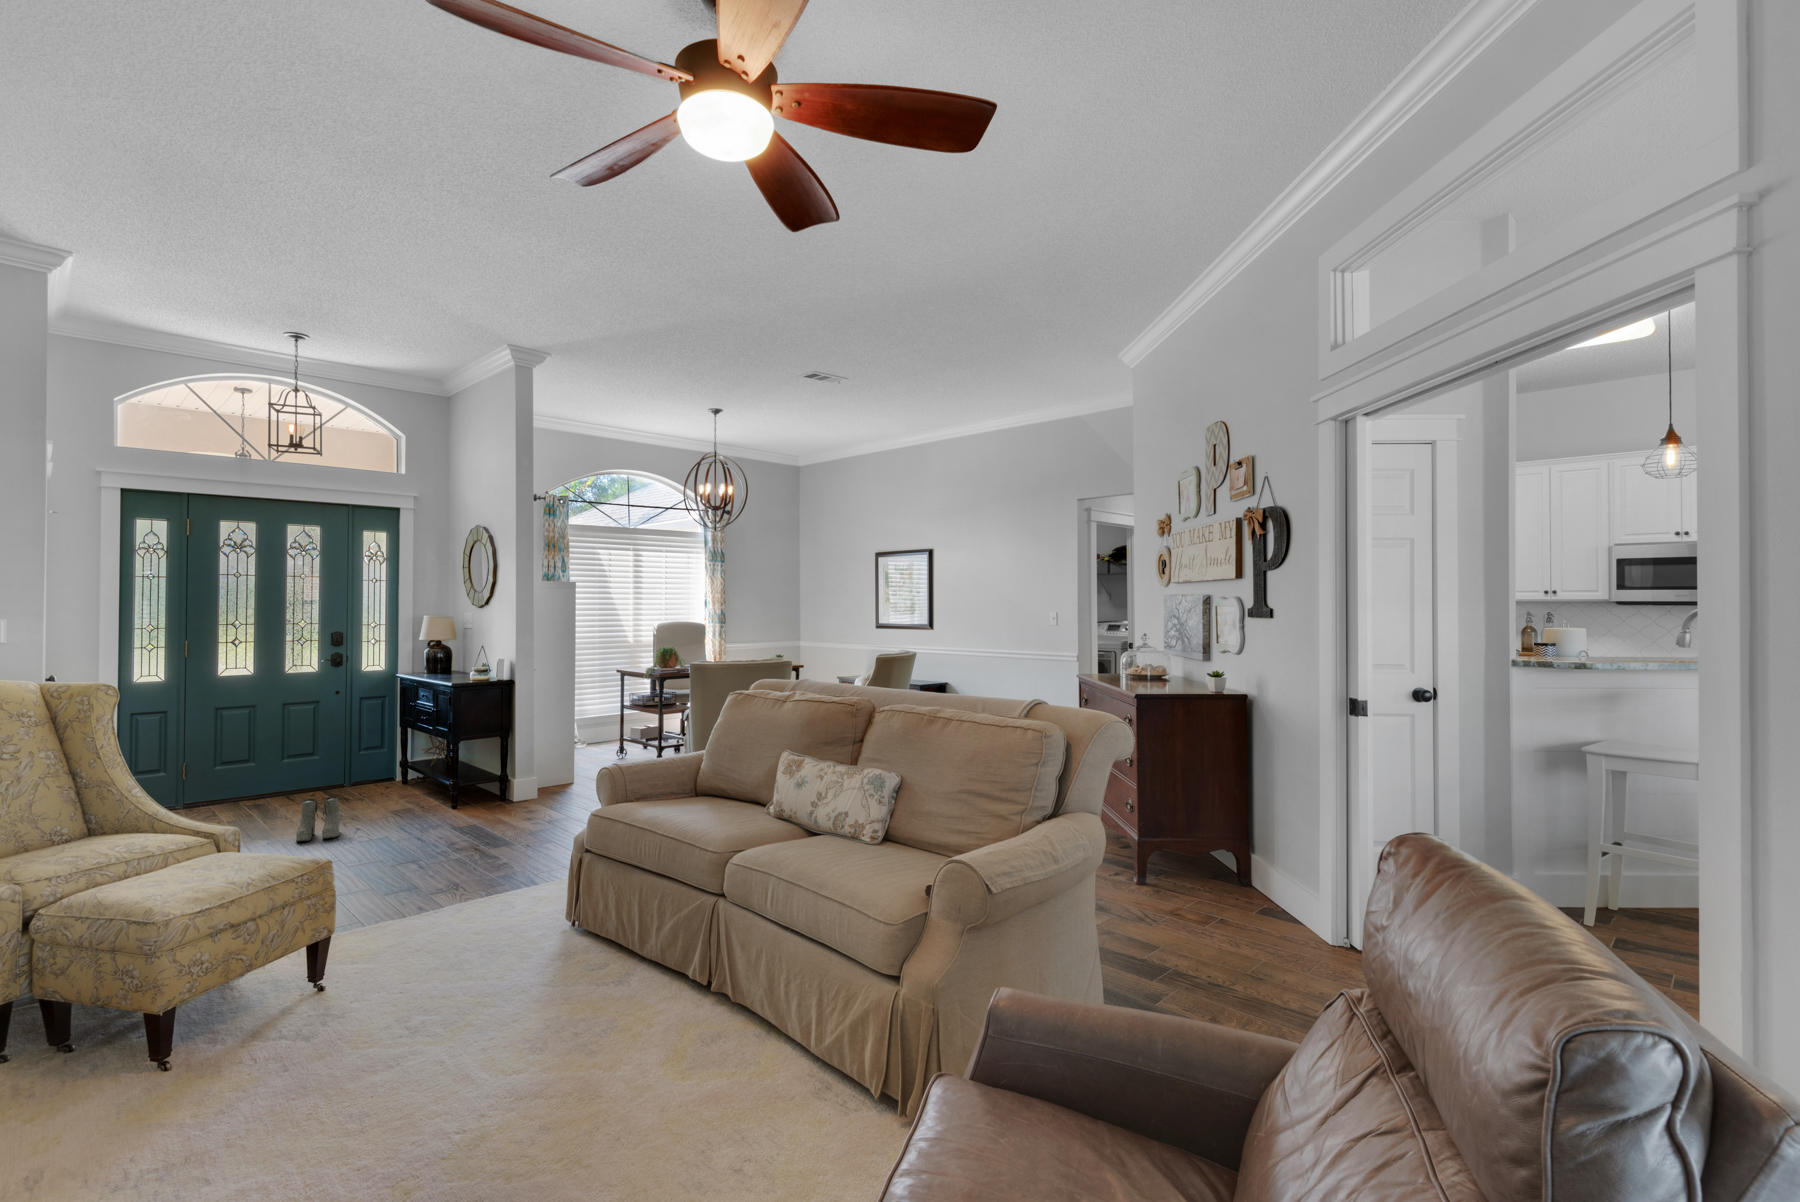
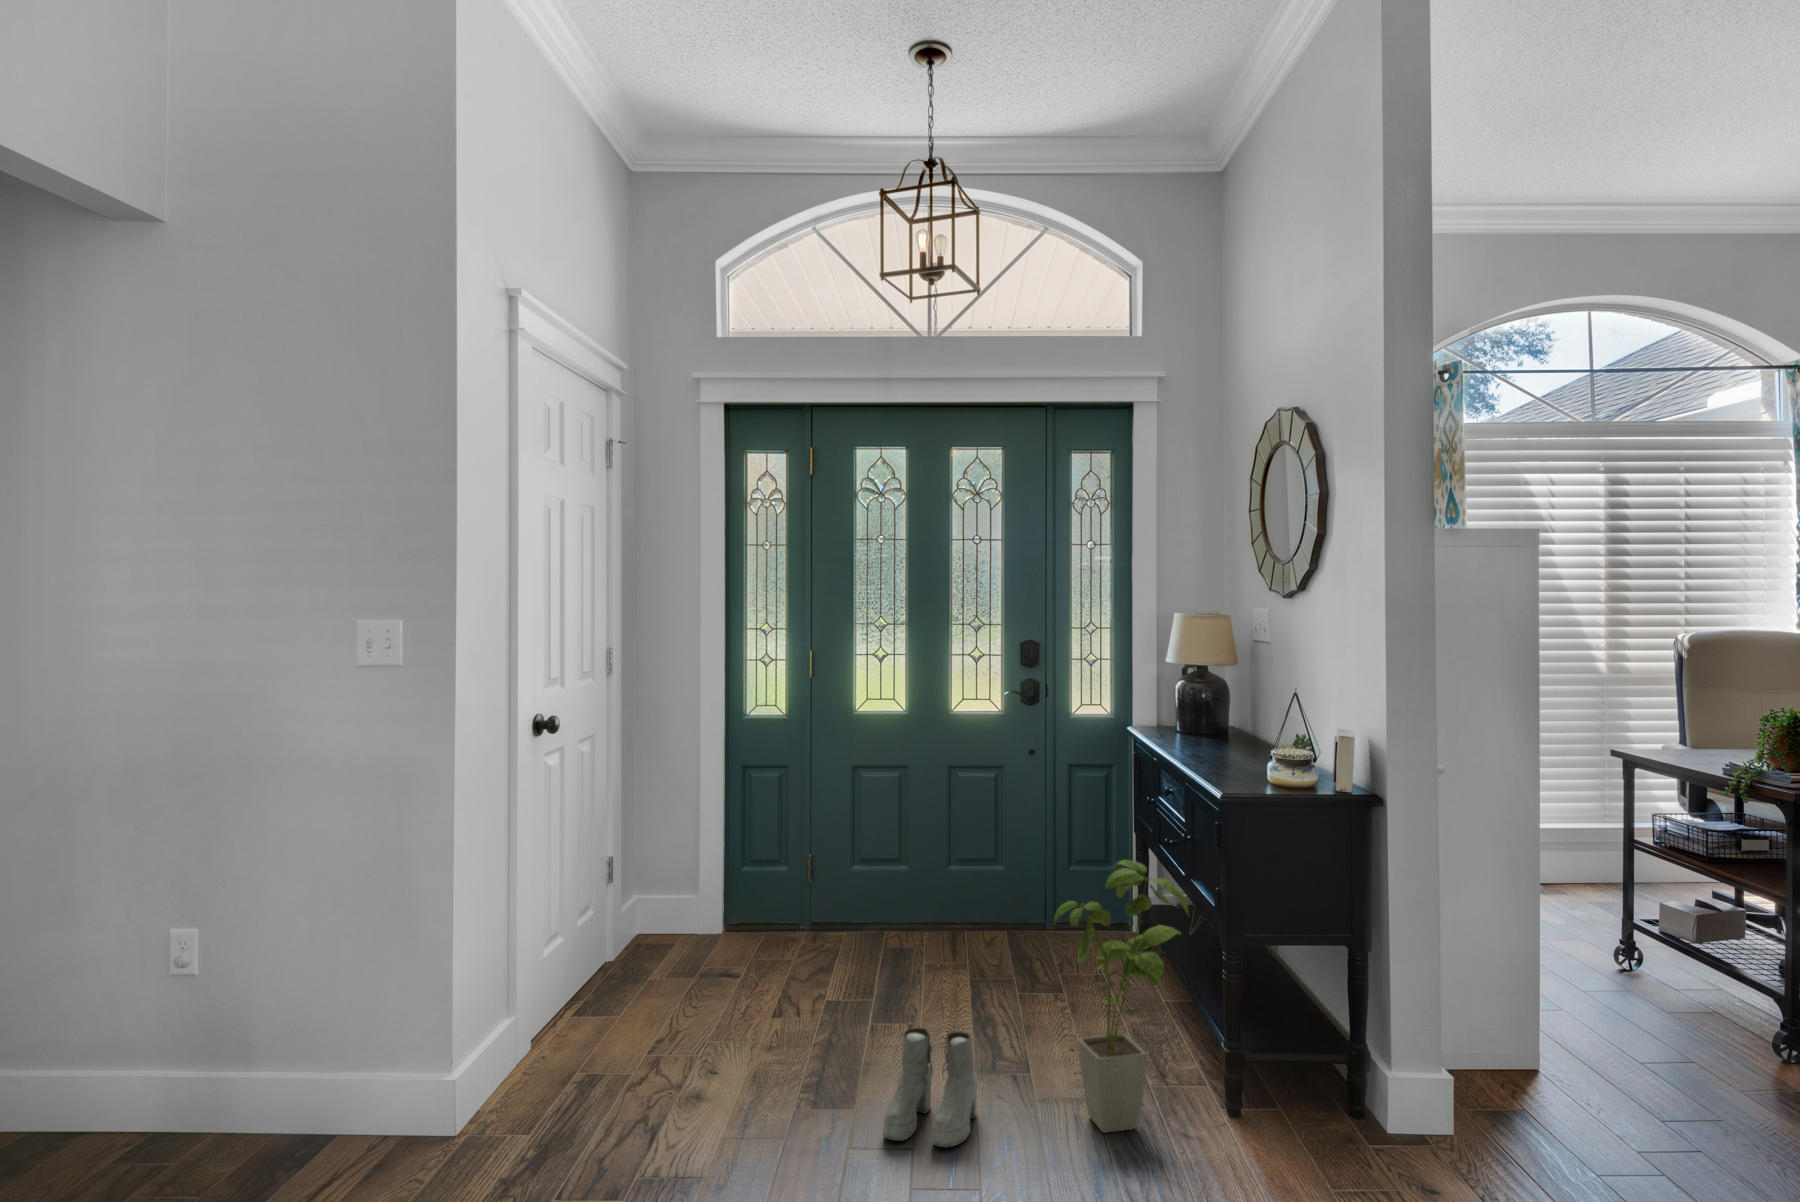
house plant: none [377,716,440,825] -> present [1054,860,1189,1133]

